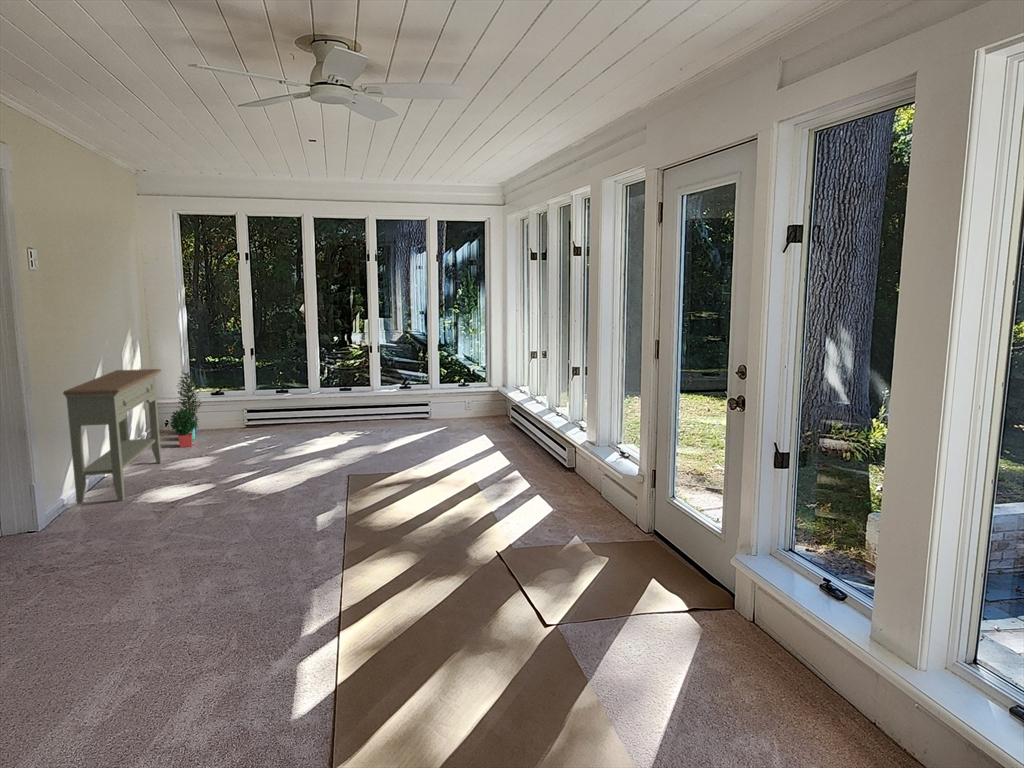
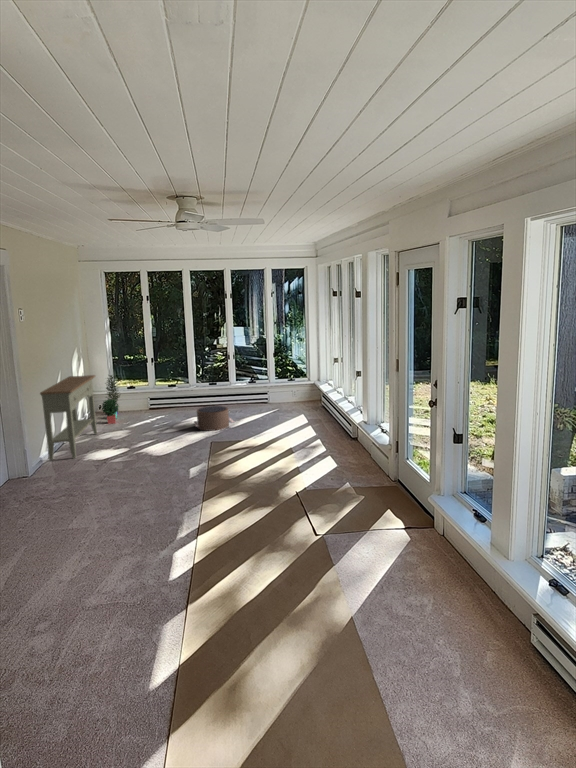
pouf: none [318,420,383,458] -> present [194,406,234,431]

